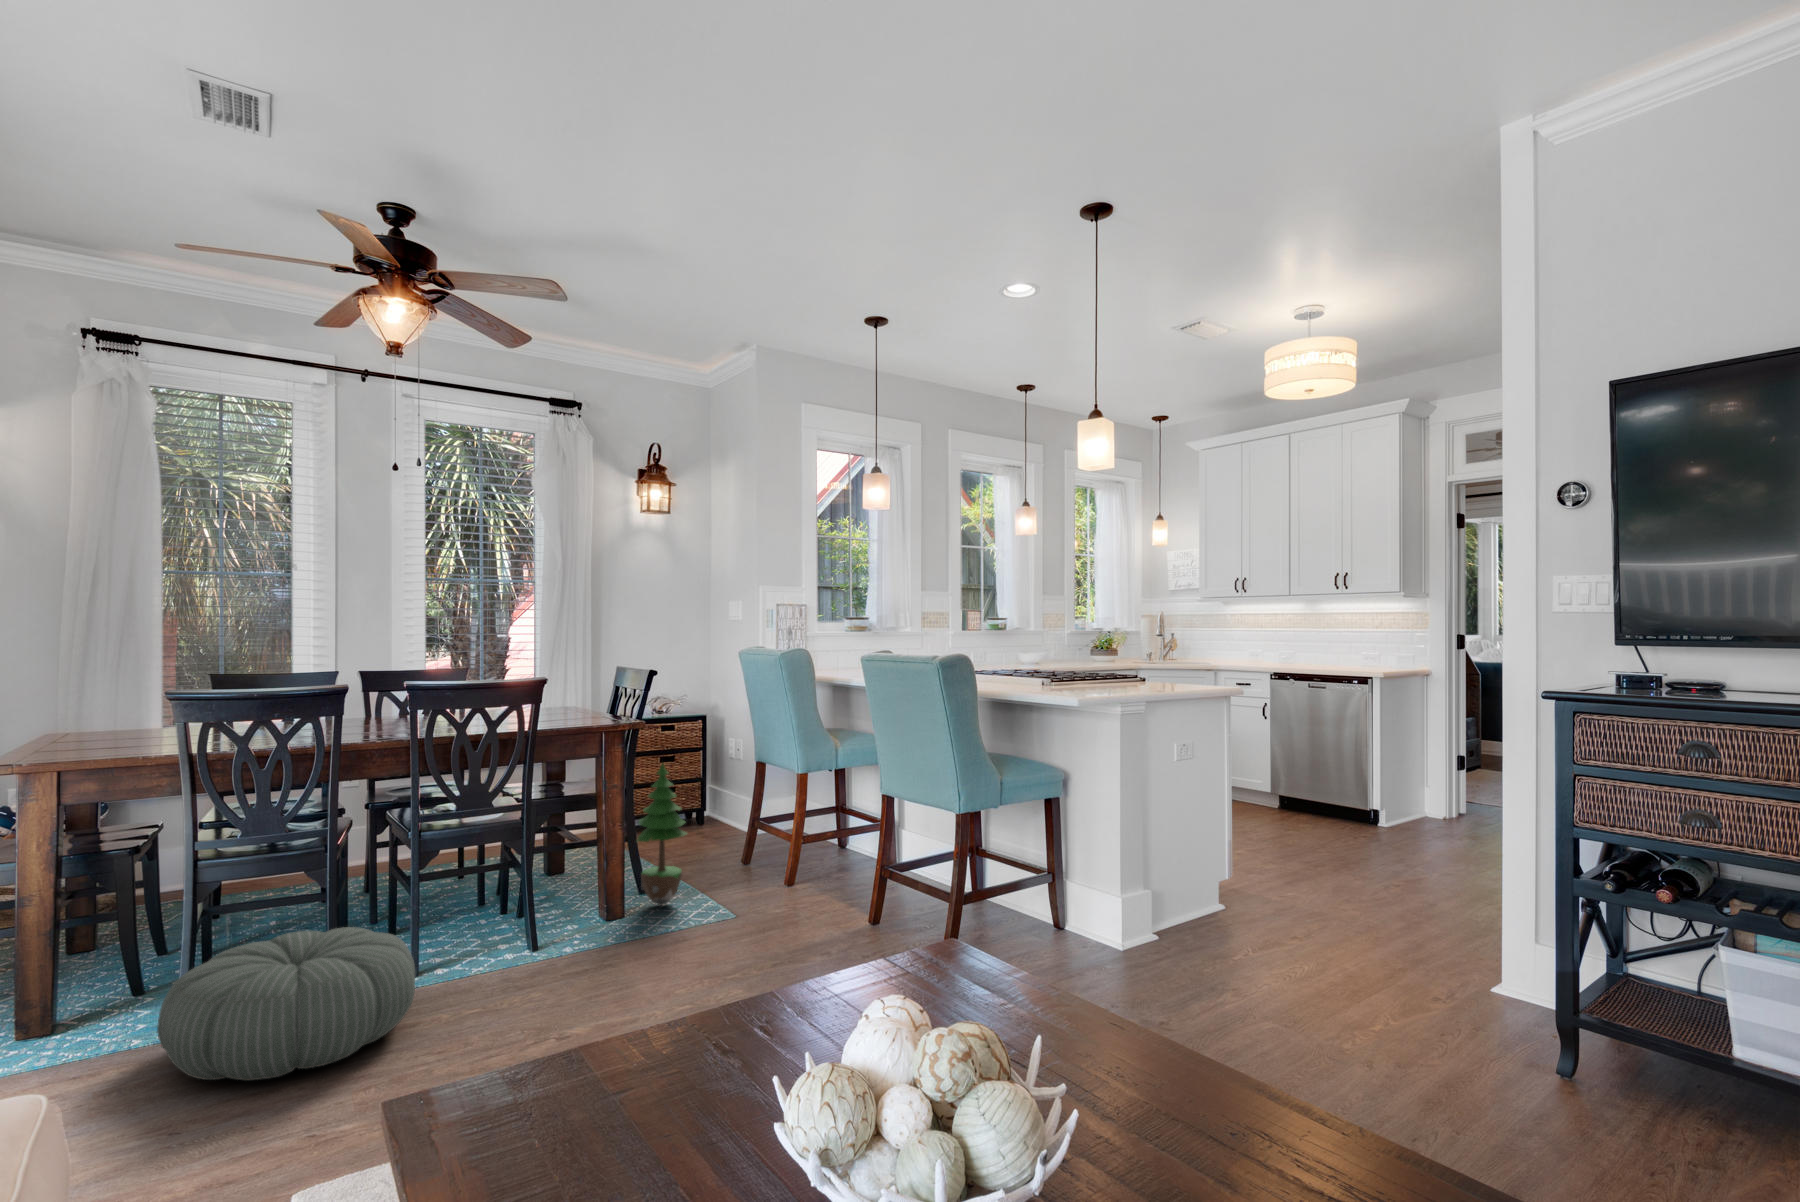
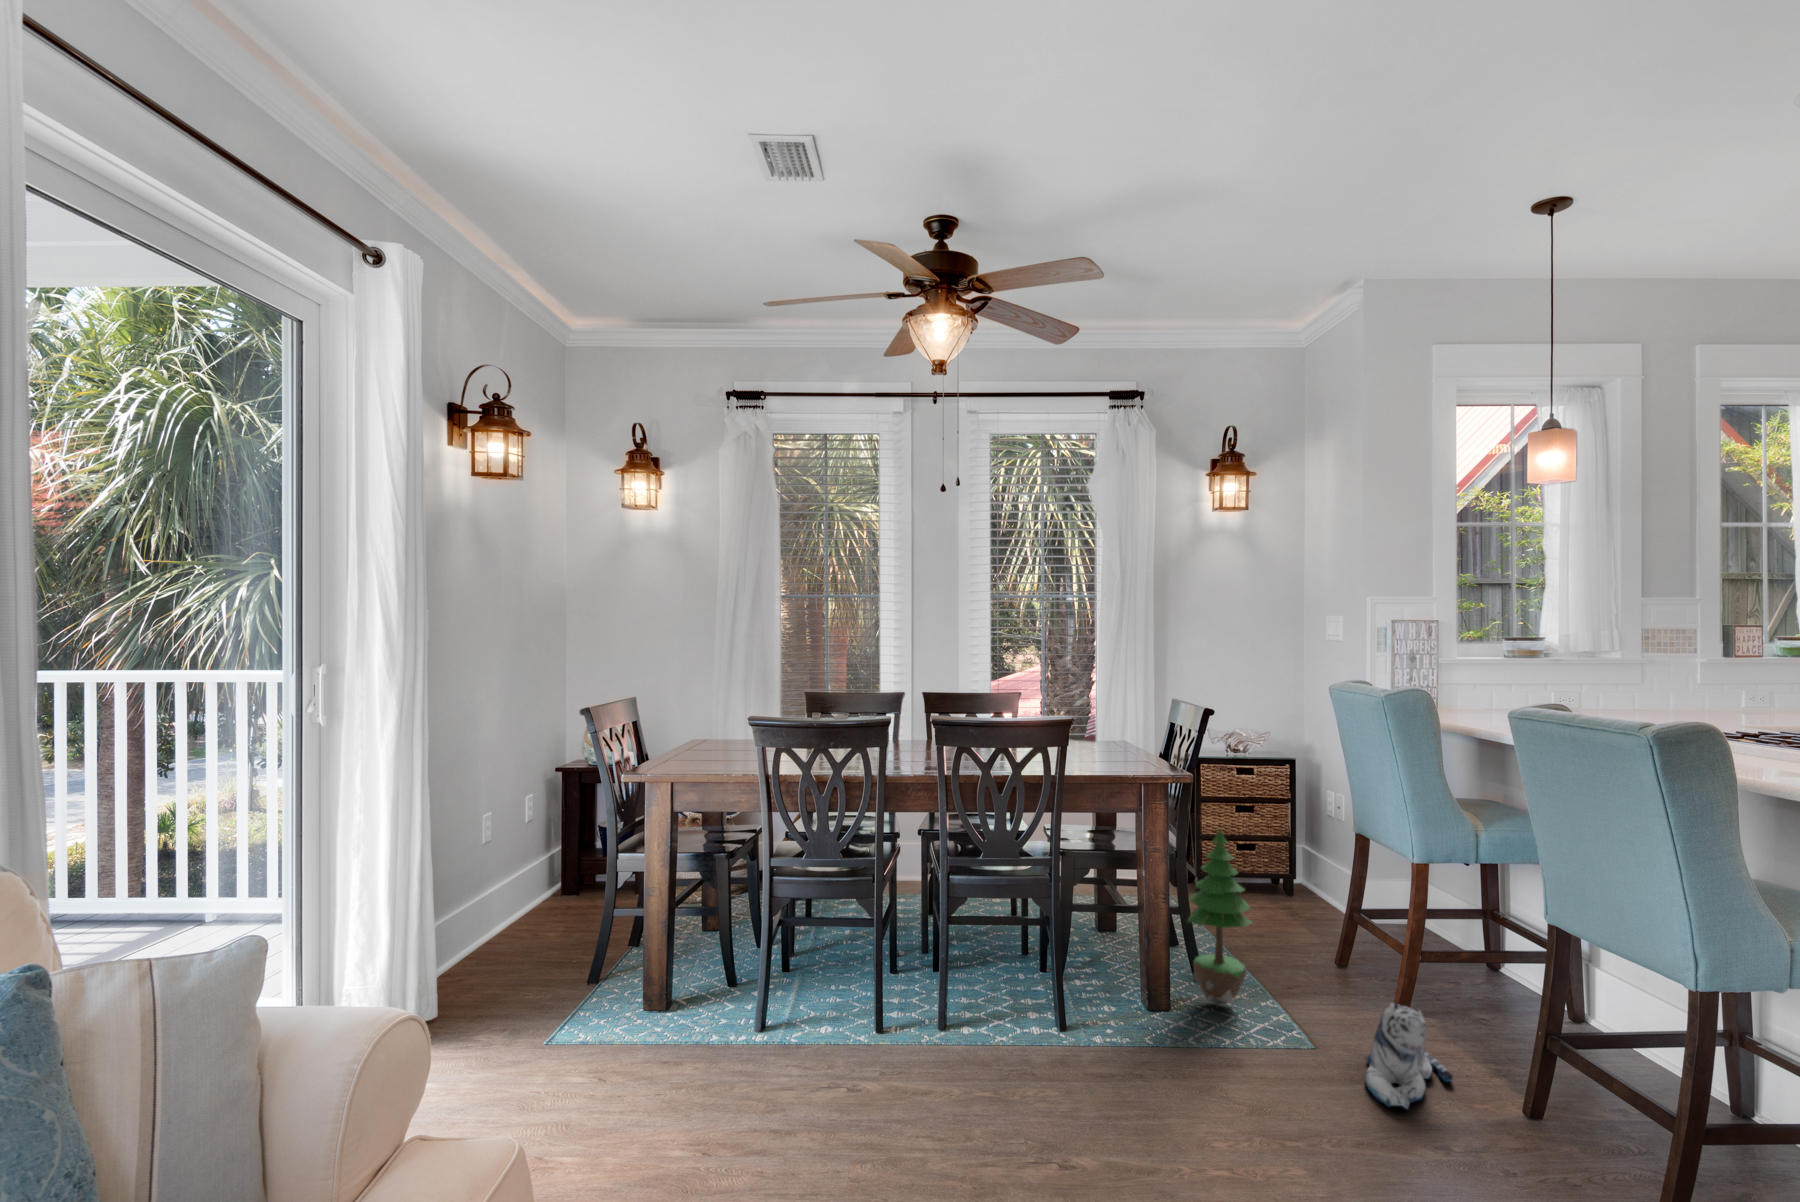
plush toy: none [771,865,826,936] -> present [1365,1003,1453,1109]
pouf: present [157,927,415,1080] -> none [717,962,929,1120]

